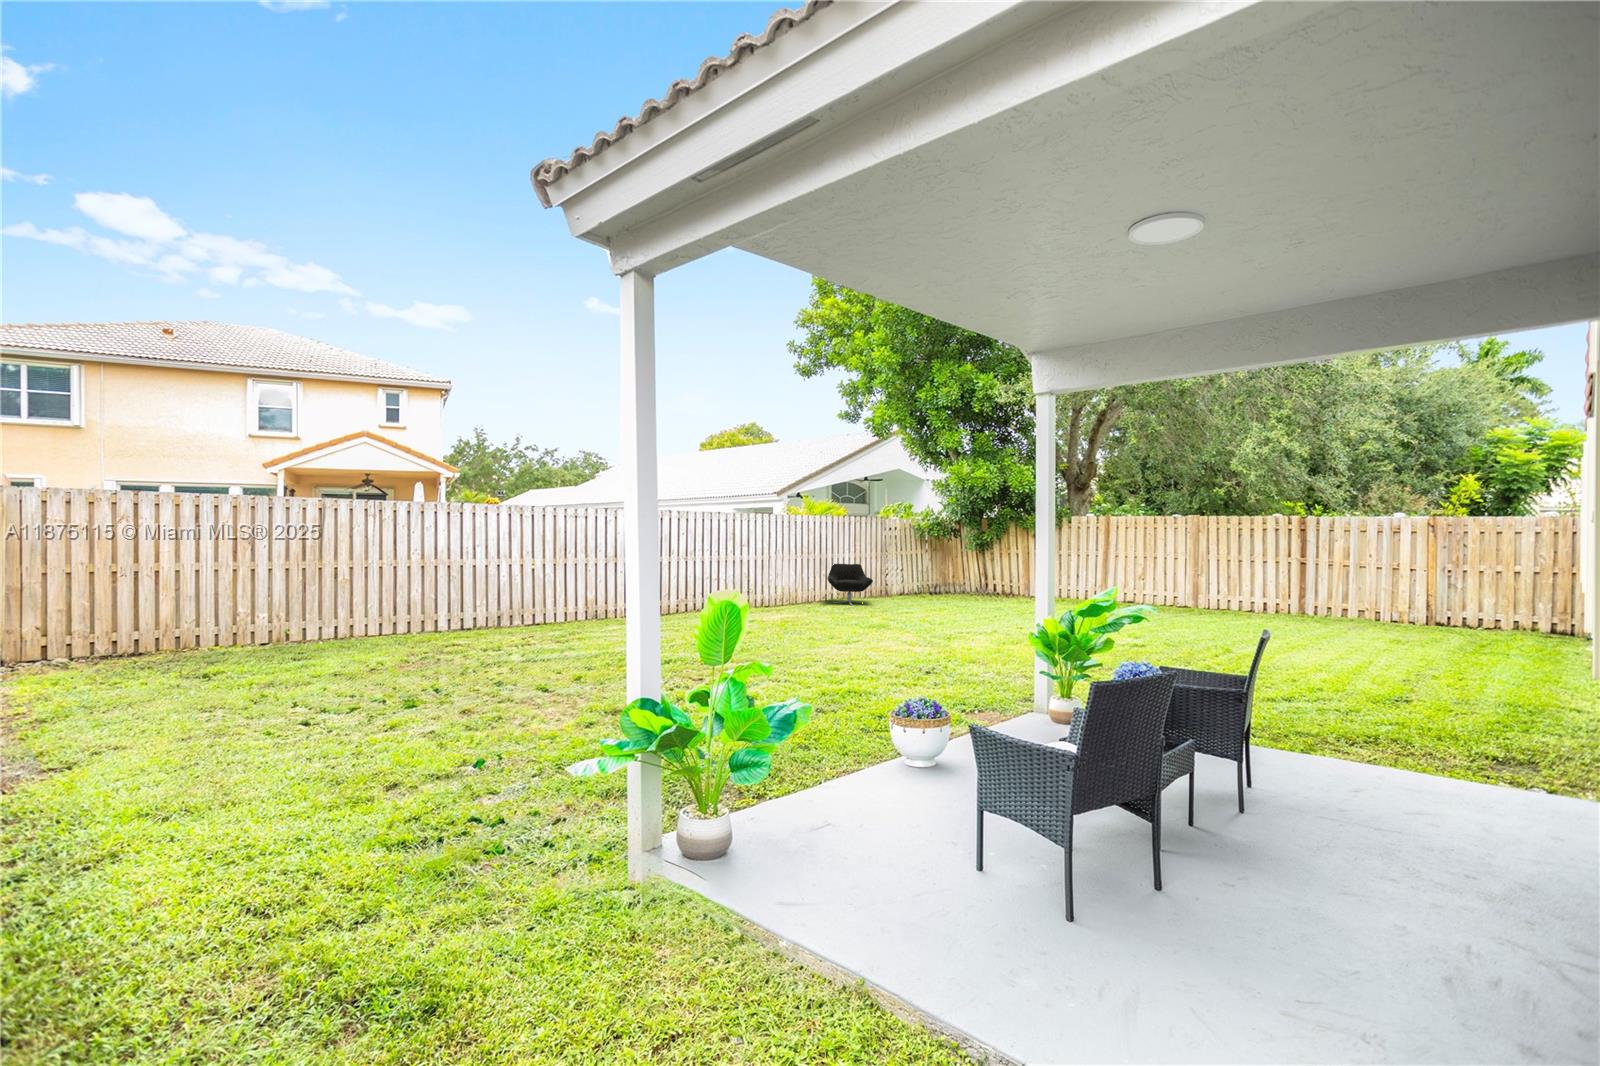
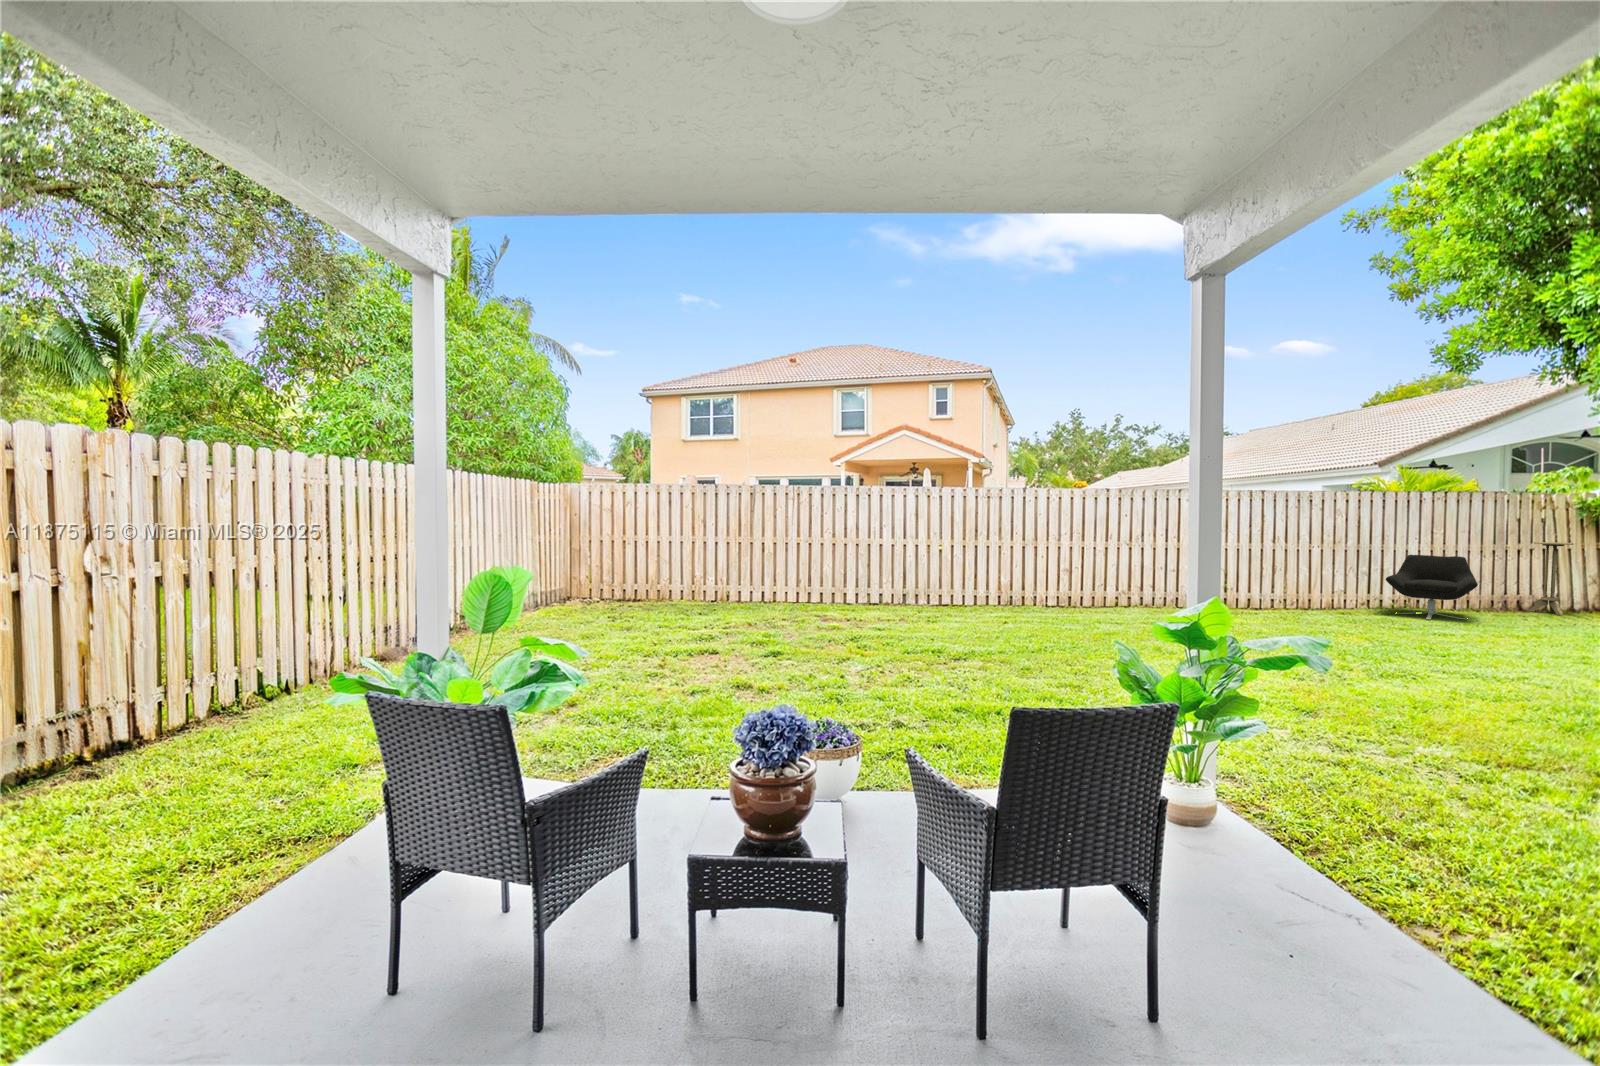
side table: none [883,554,901,598] -> present [1529,542,1573,615]

